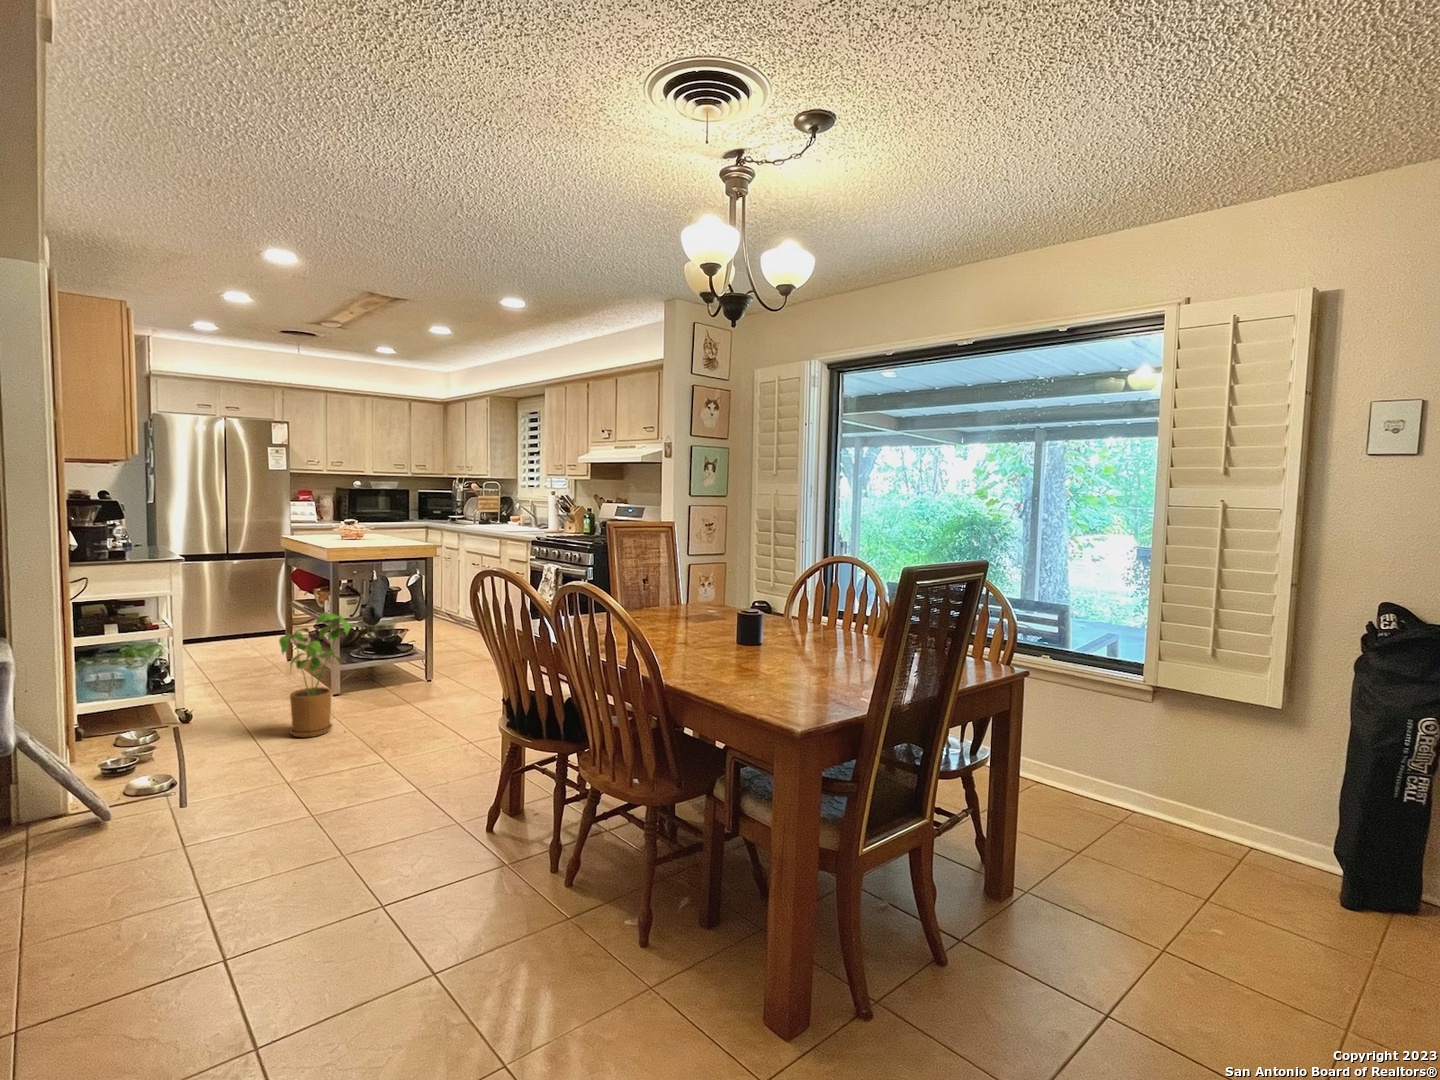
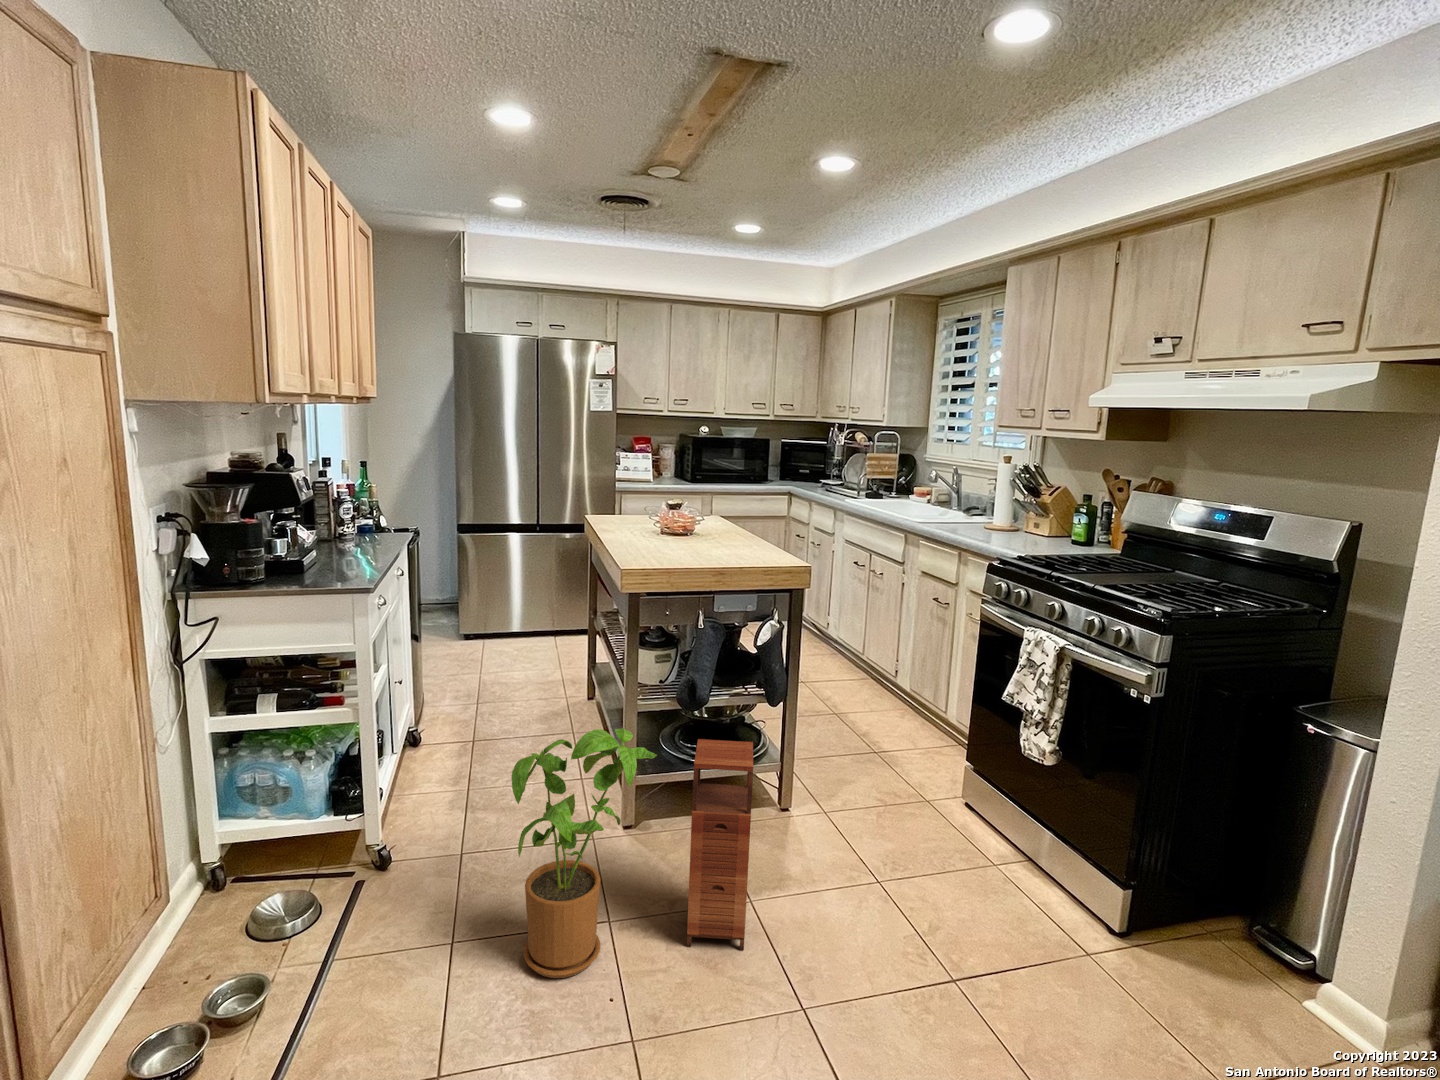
storage cabinet: none [379,621,410,722] -> present [687,739,753,950]

